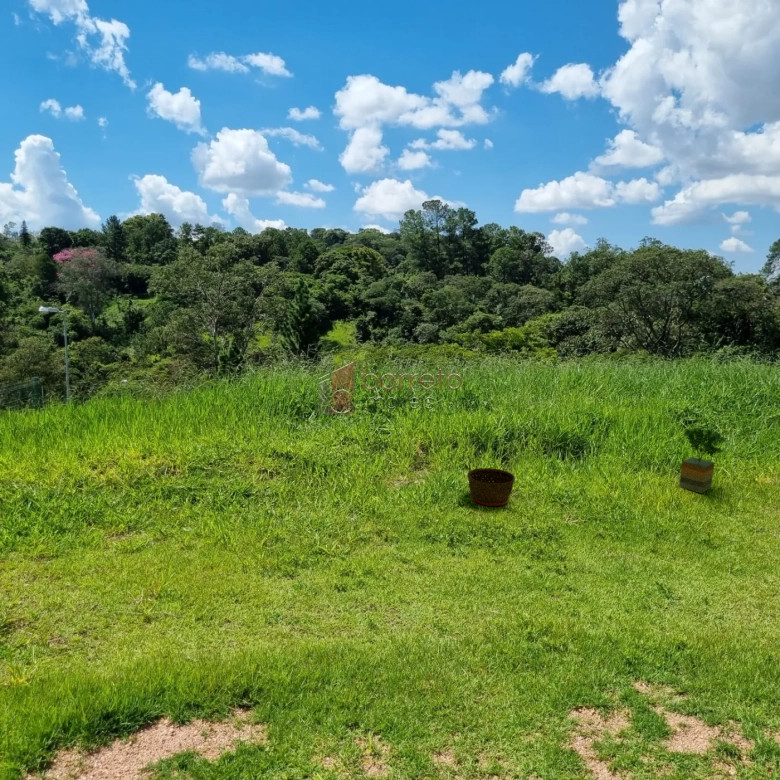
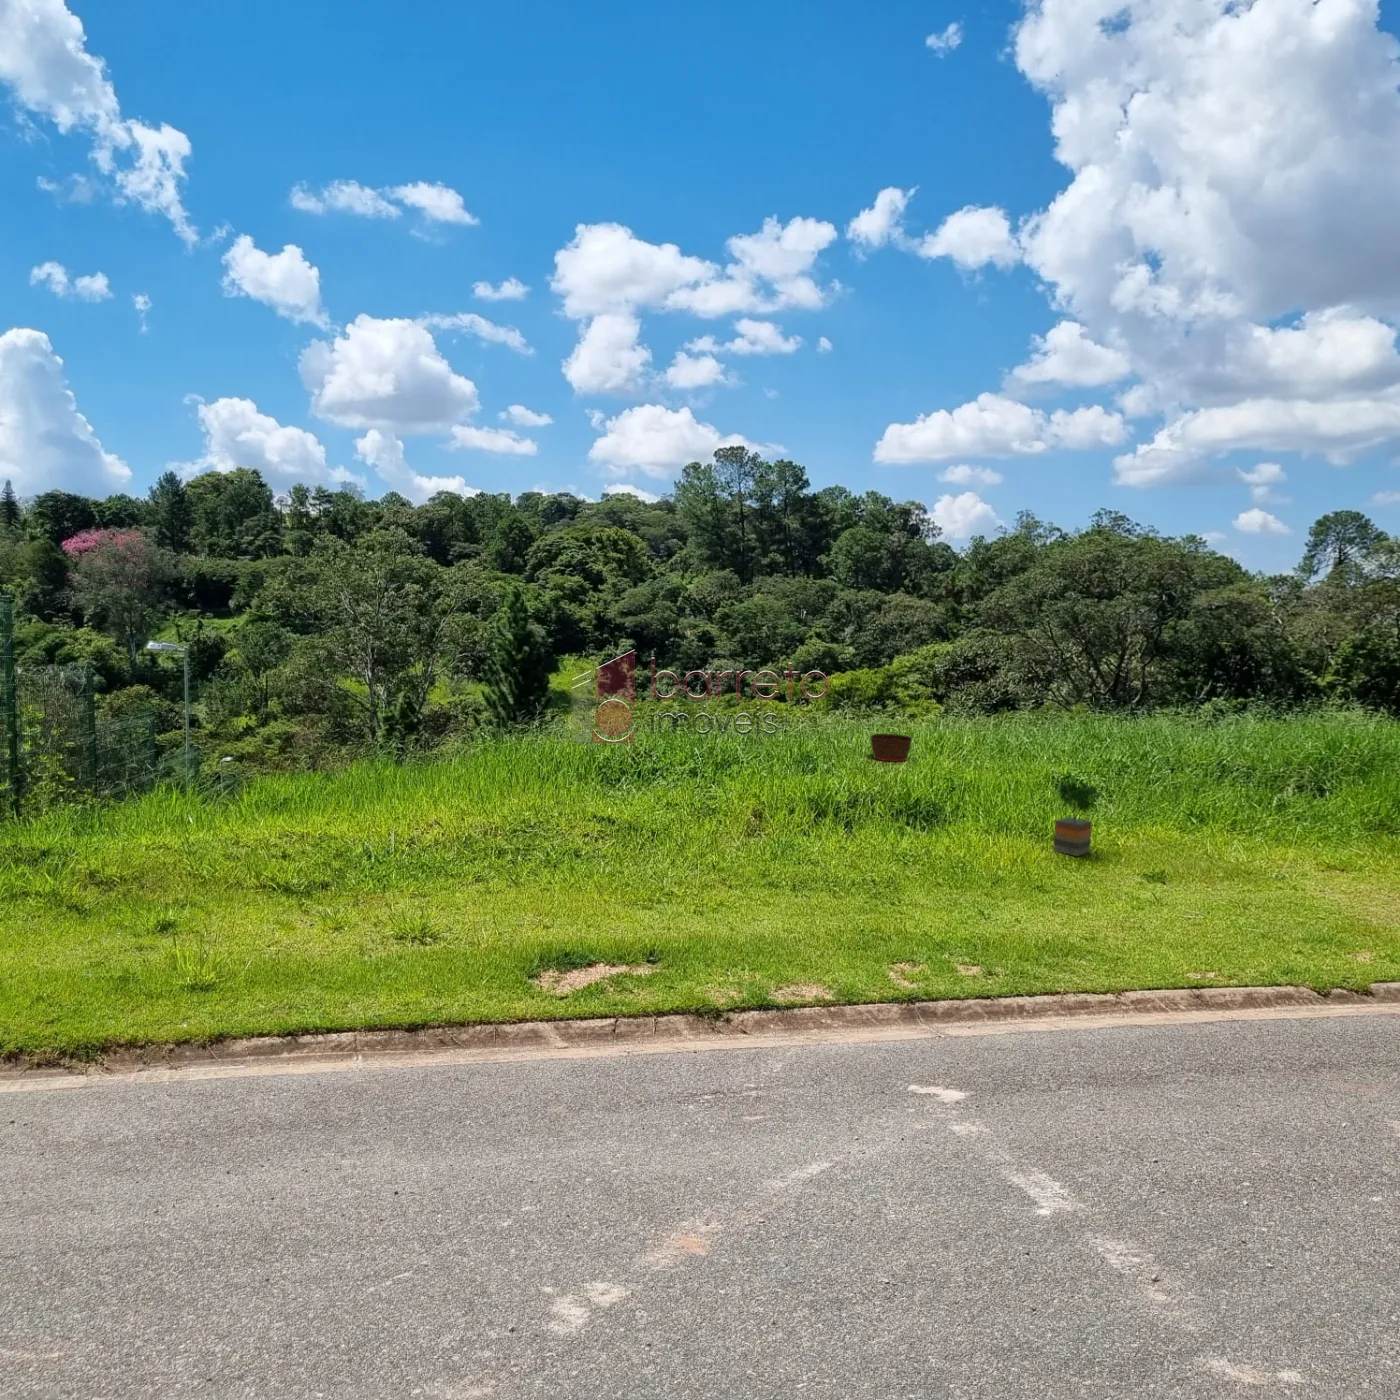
basket: present [468,468,515,506] -> present [871,734,912,761]

